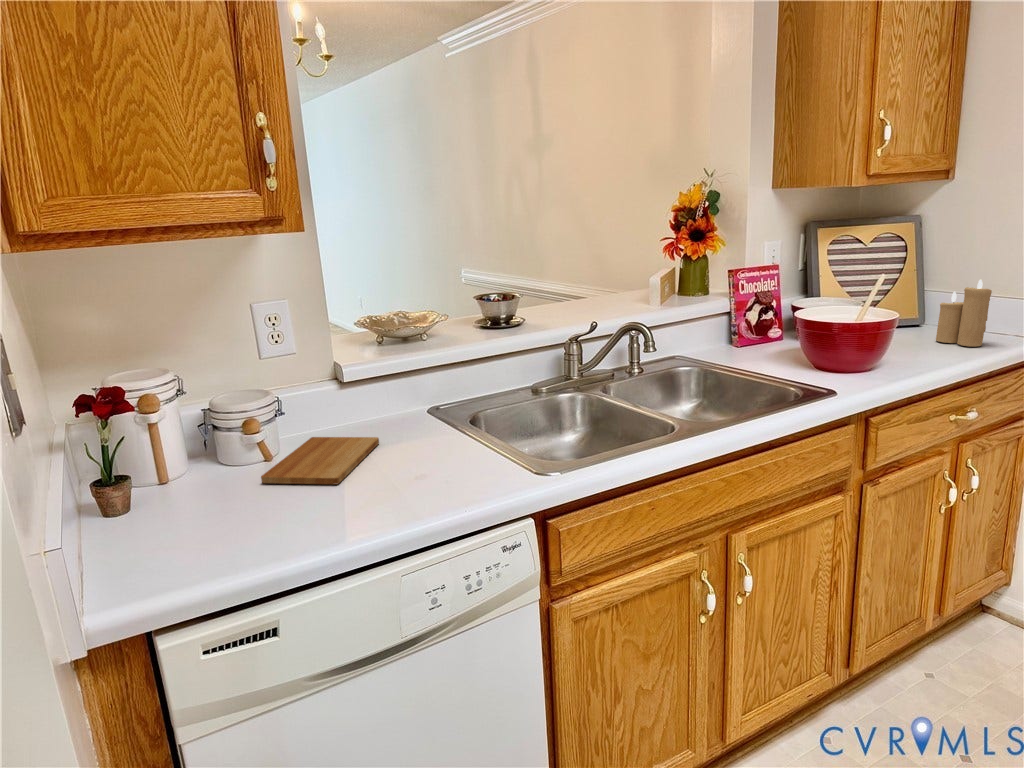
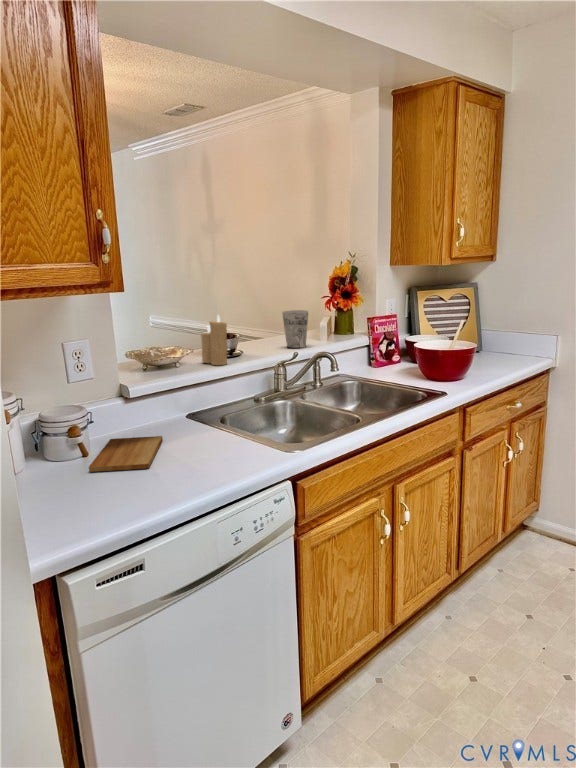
cup: none [593,258,632,315] -> present [282,310,308,348]
candle: present [936,279,992,347] -> present [201,316,227,365]

